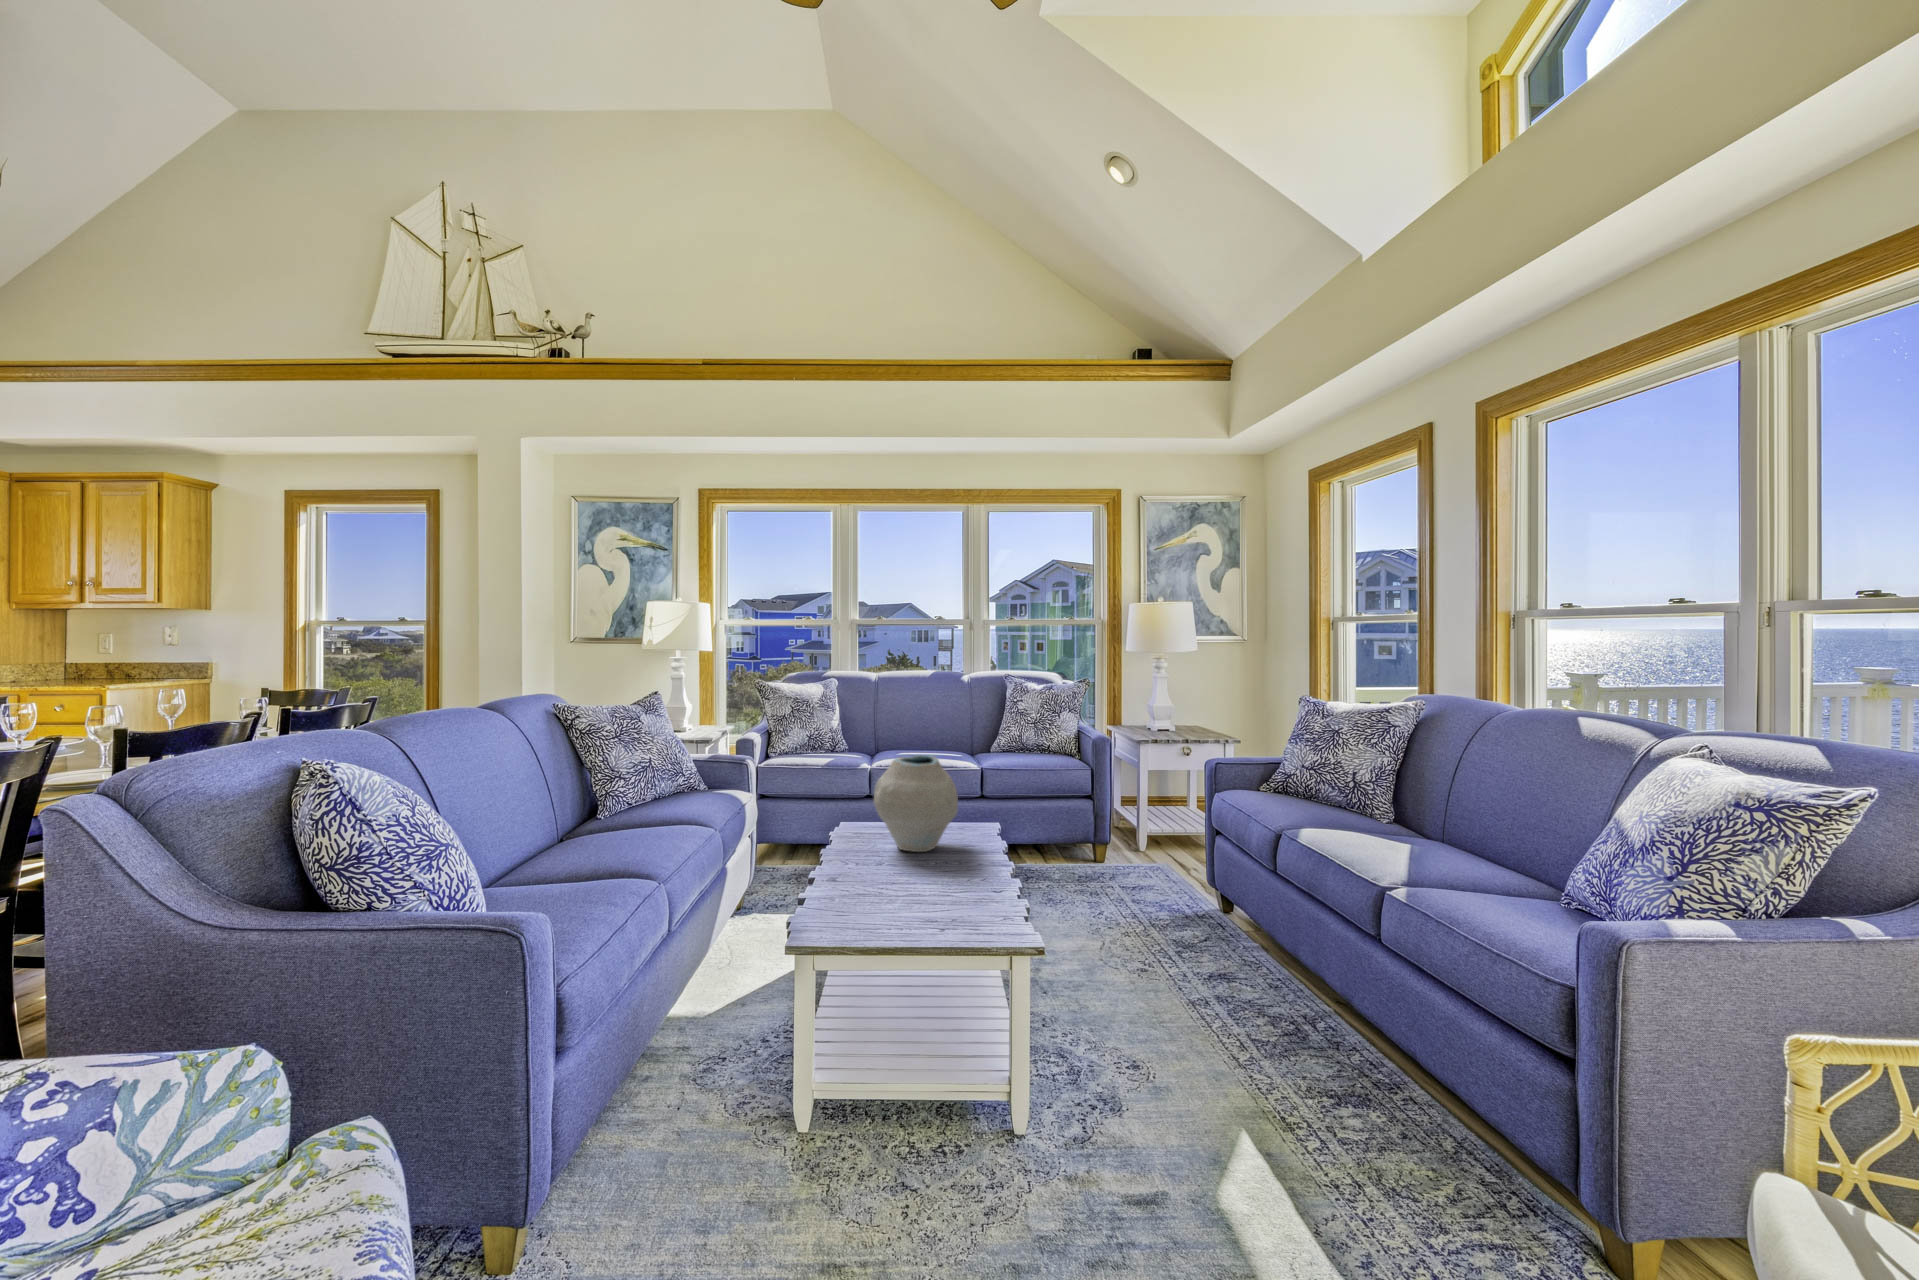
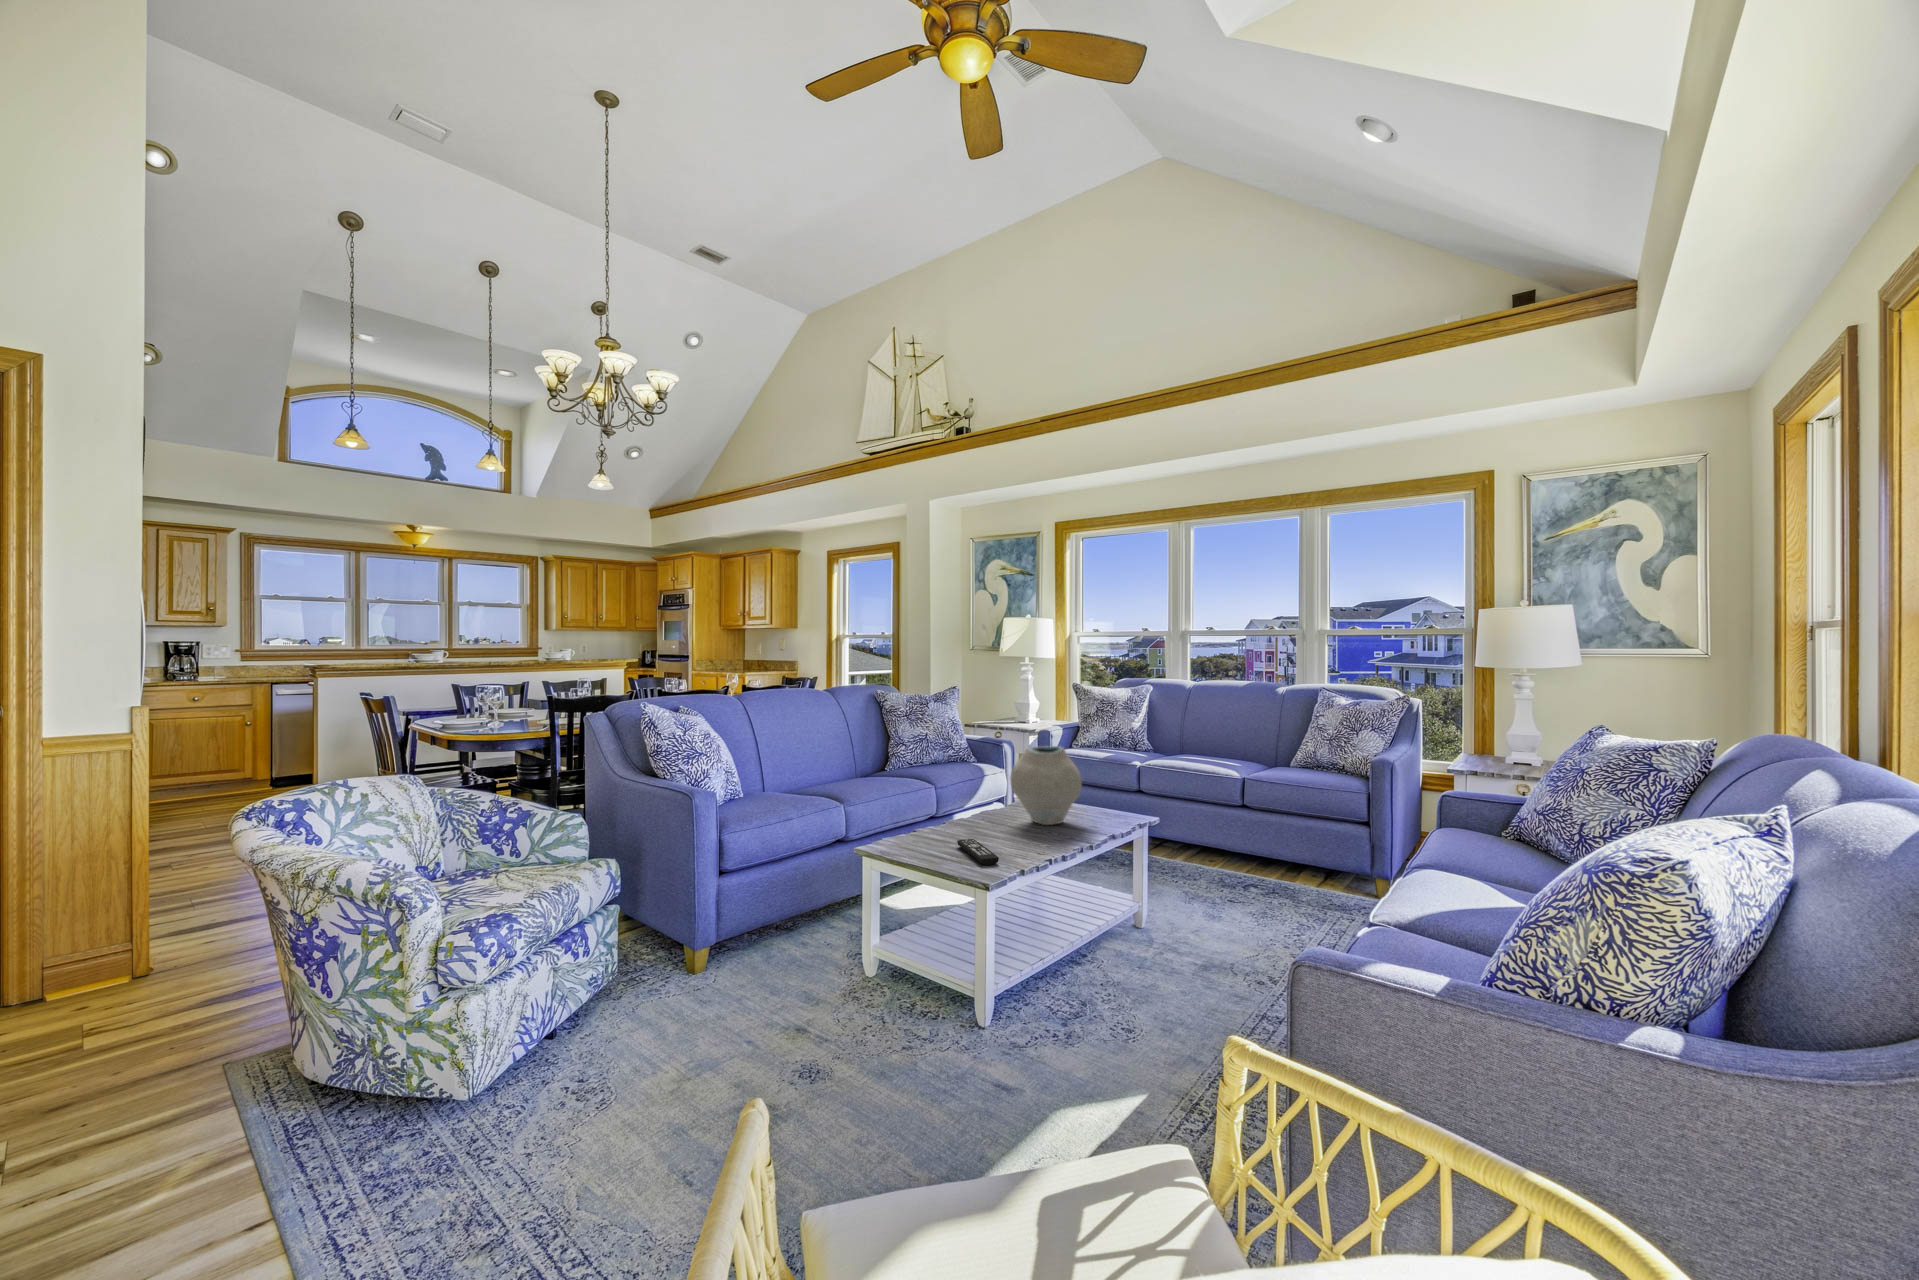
remote control: none [883,887,973,916] -> present [957,839,999,865]

